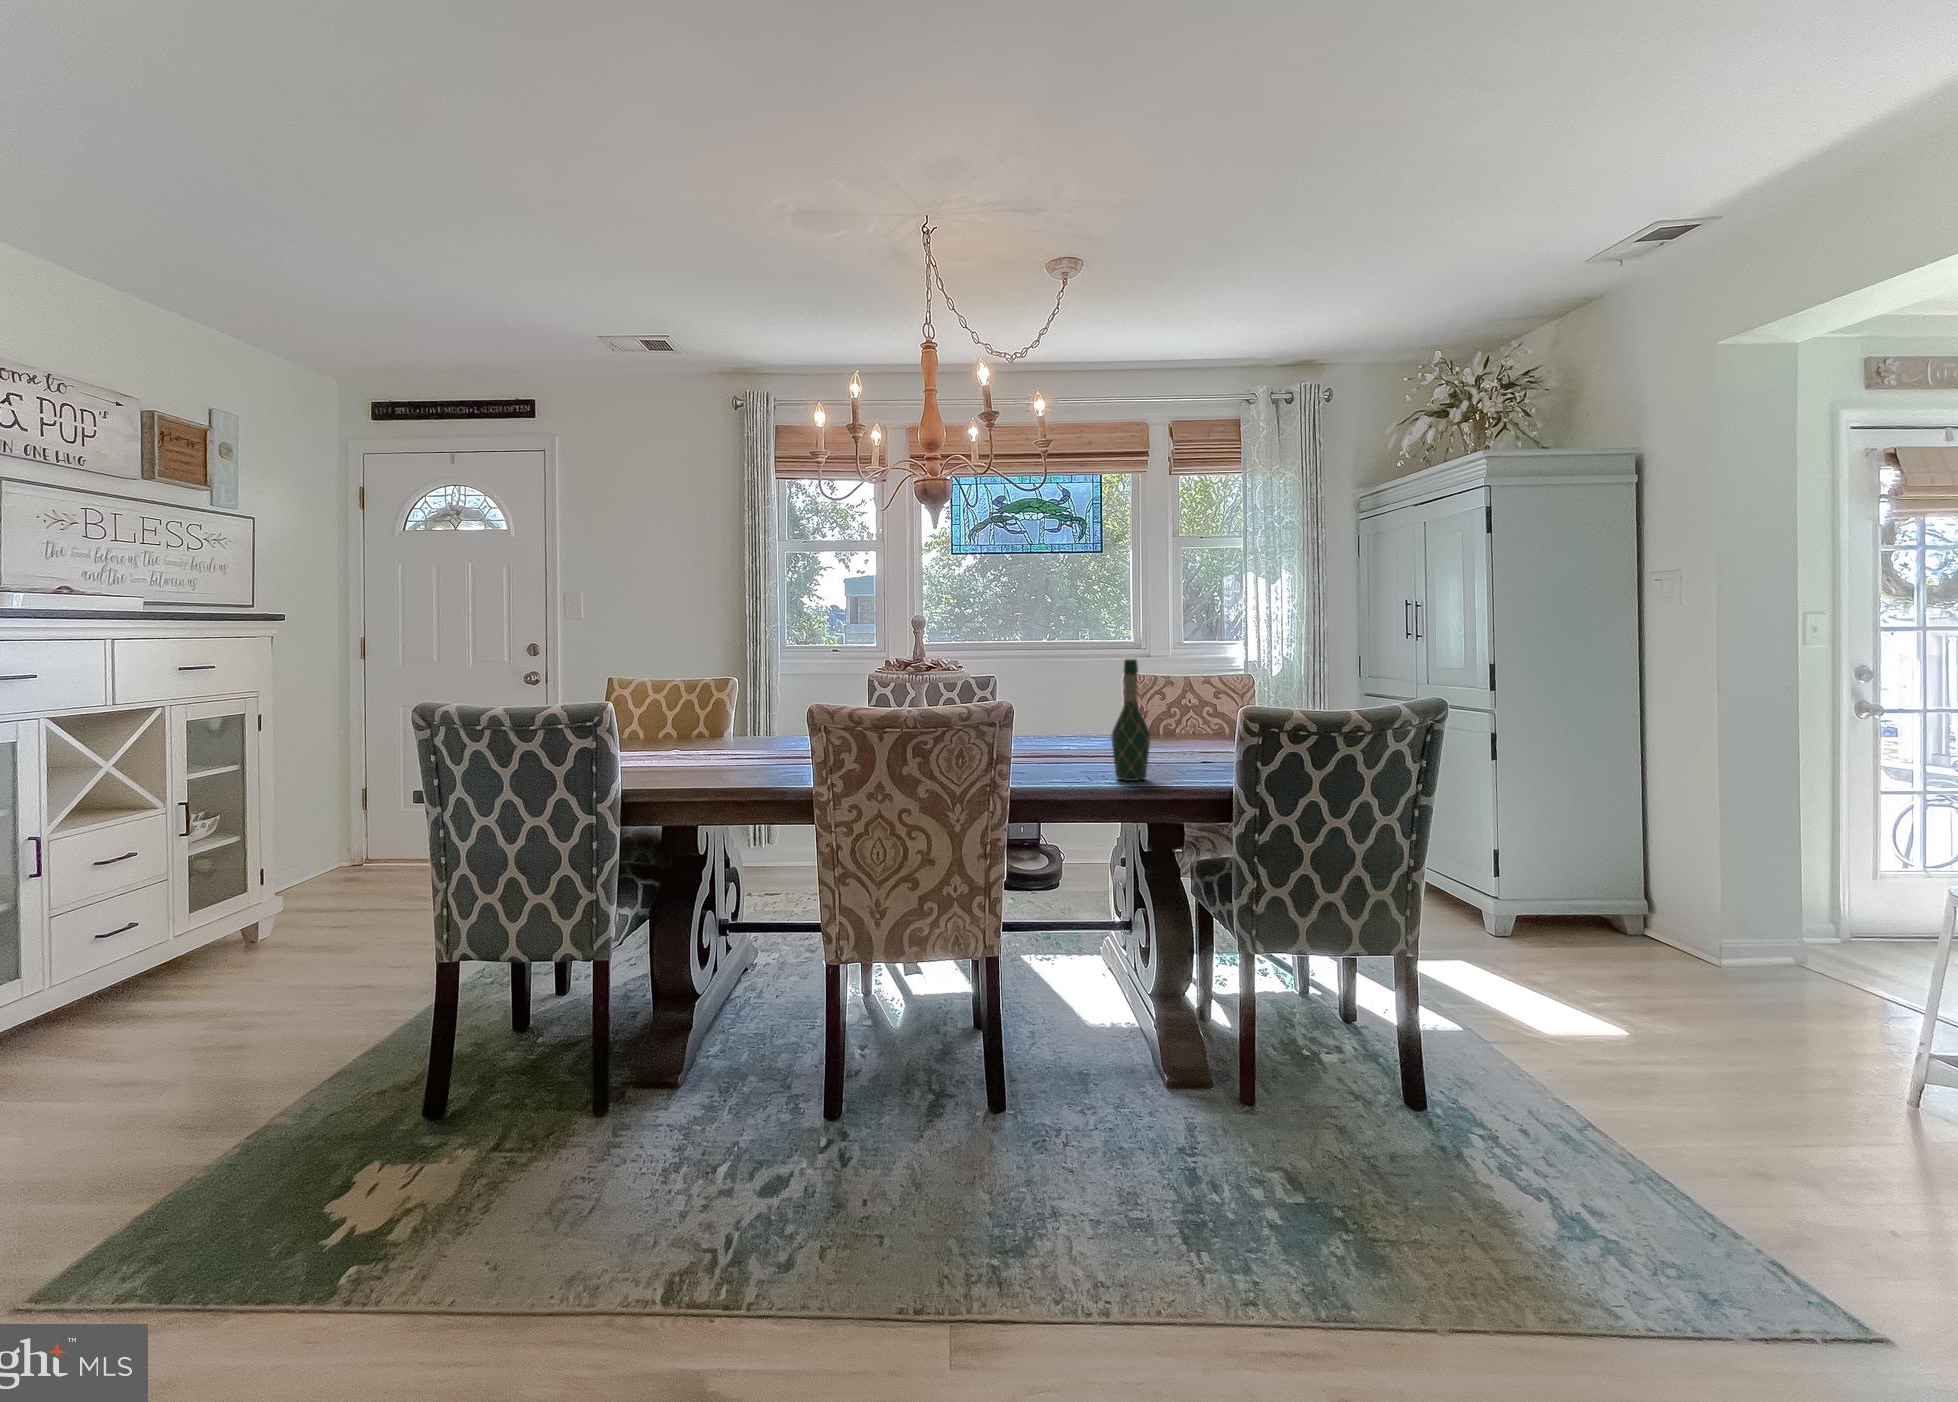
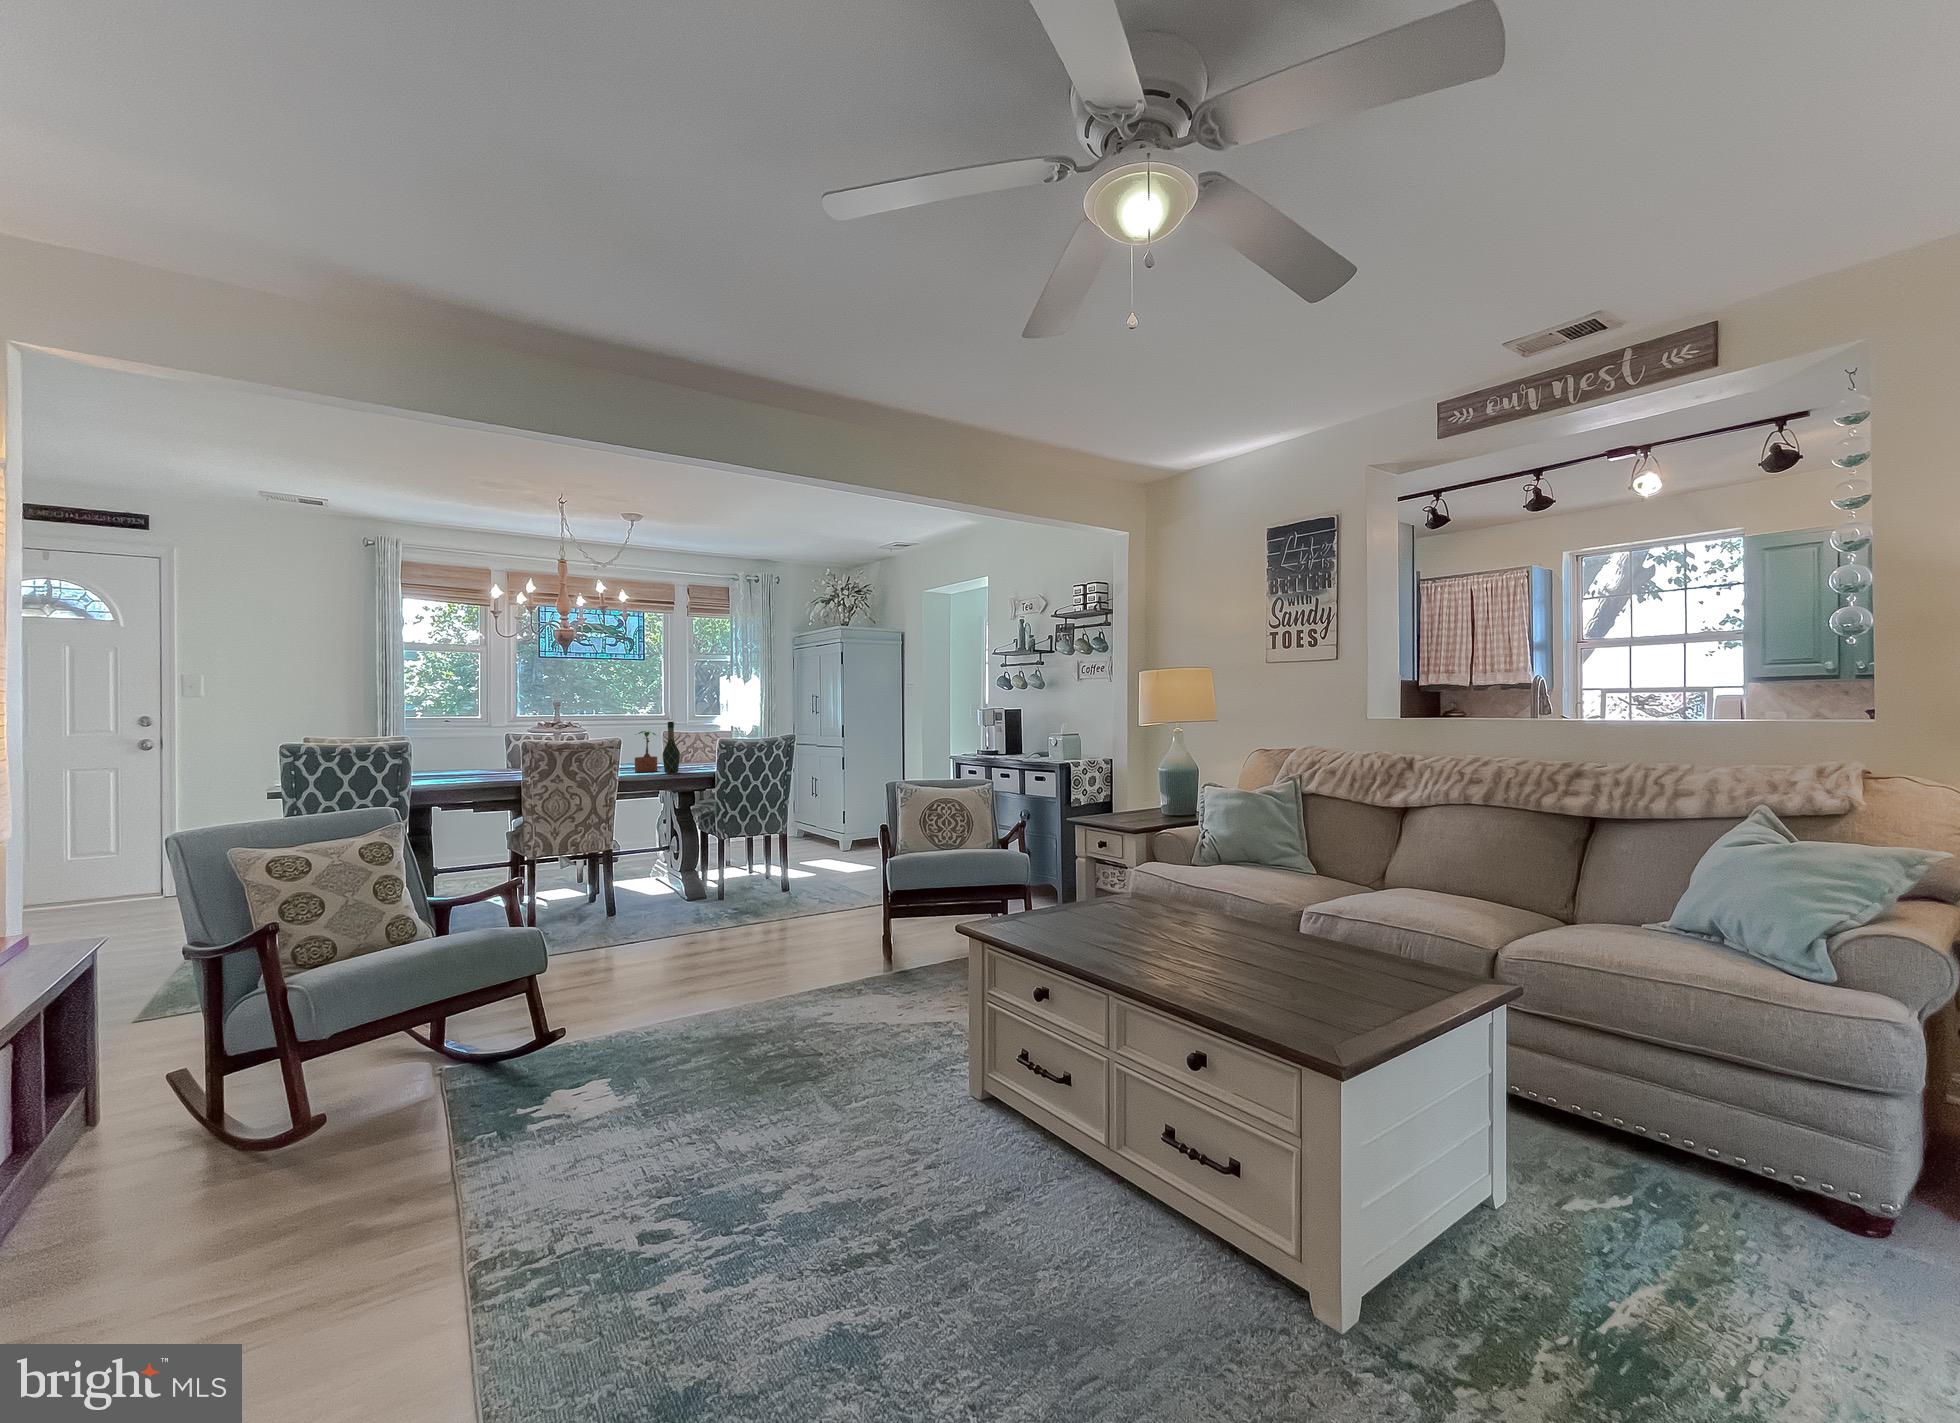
potted plant: none [1058,674,1108,763] -> present [635,731,657,772]

